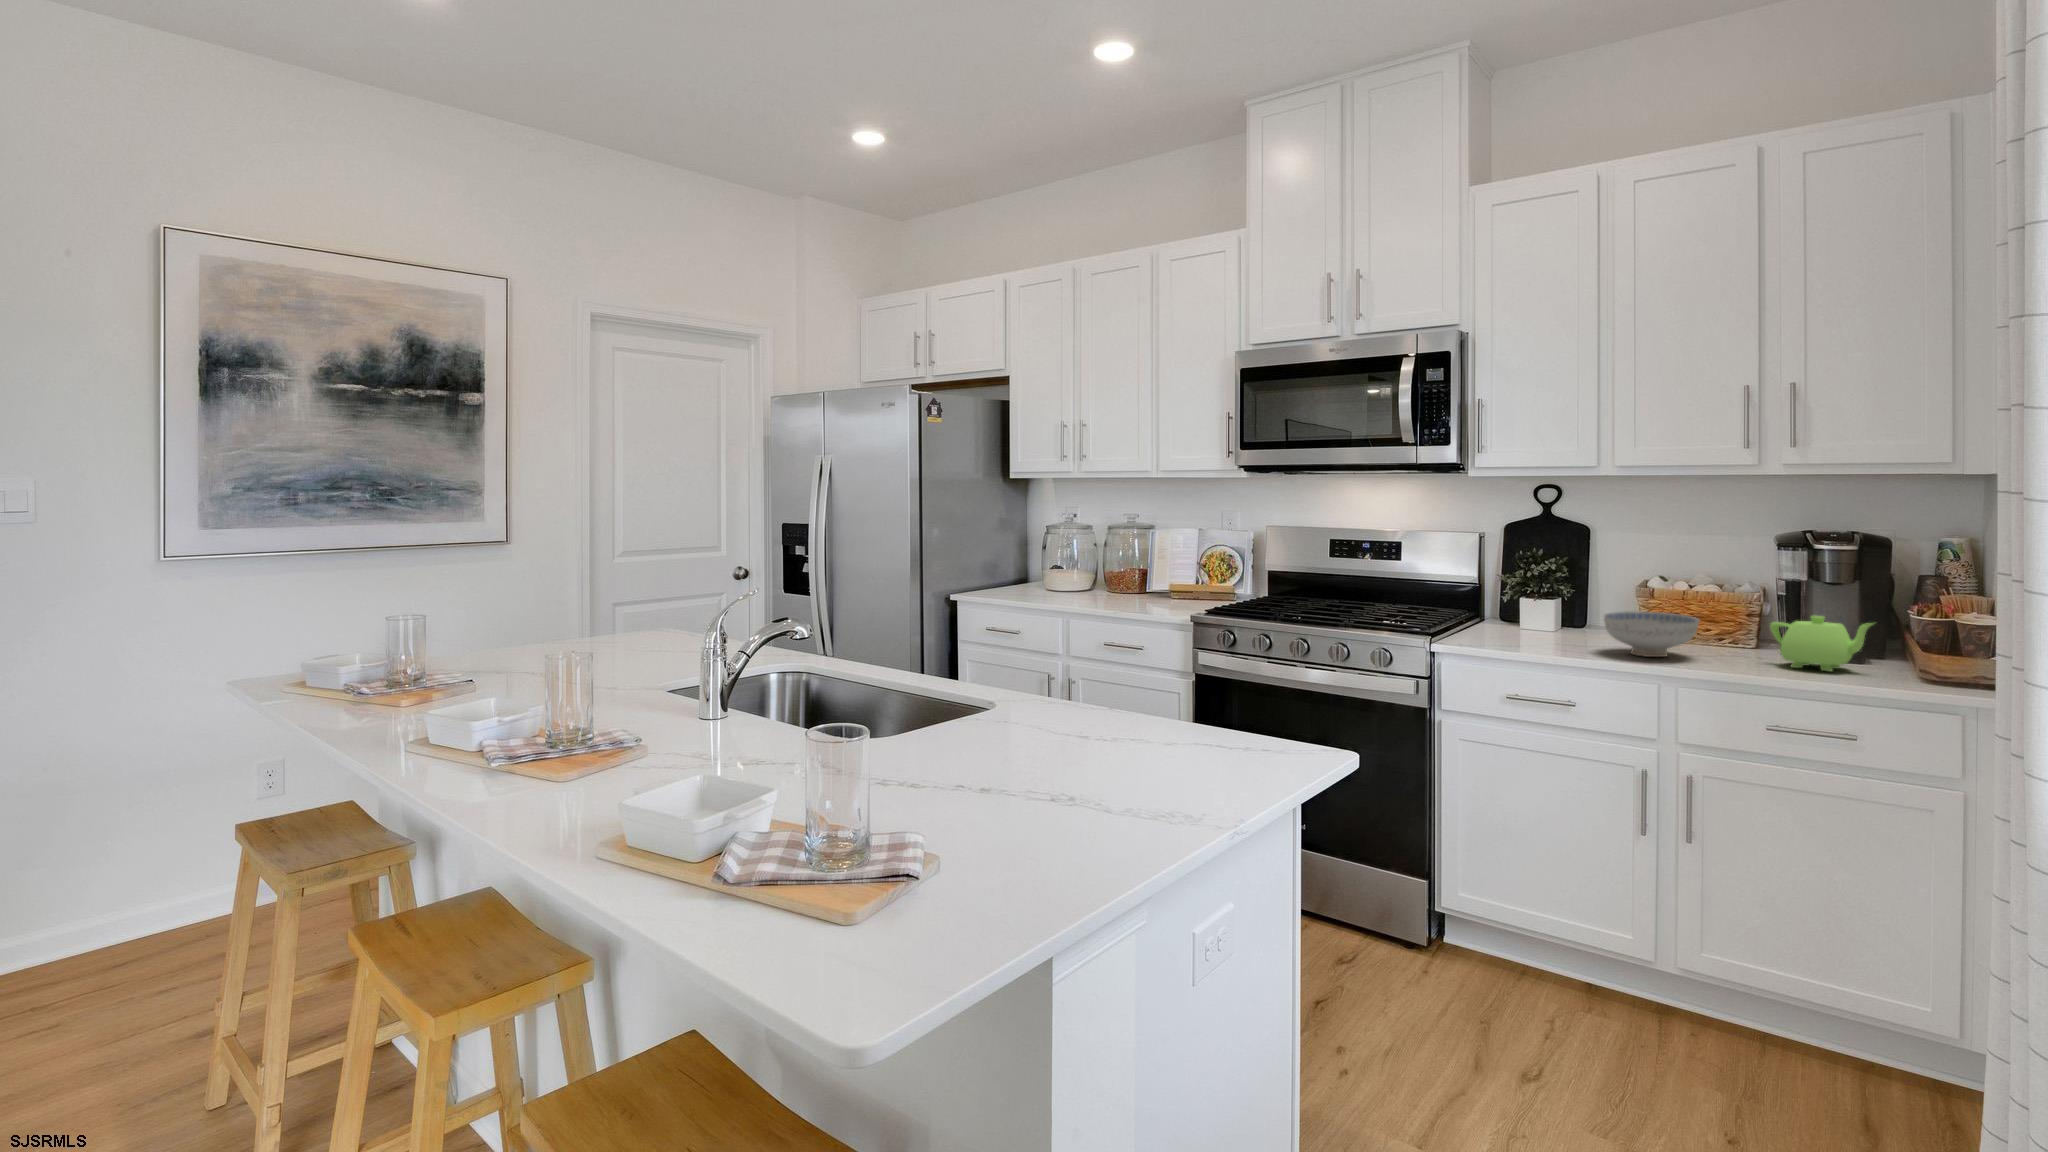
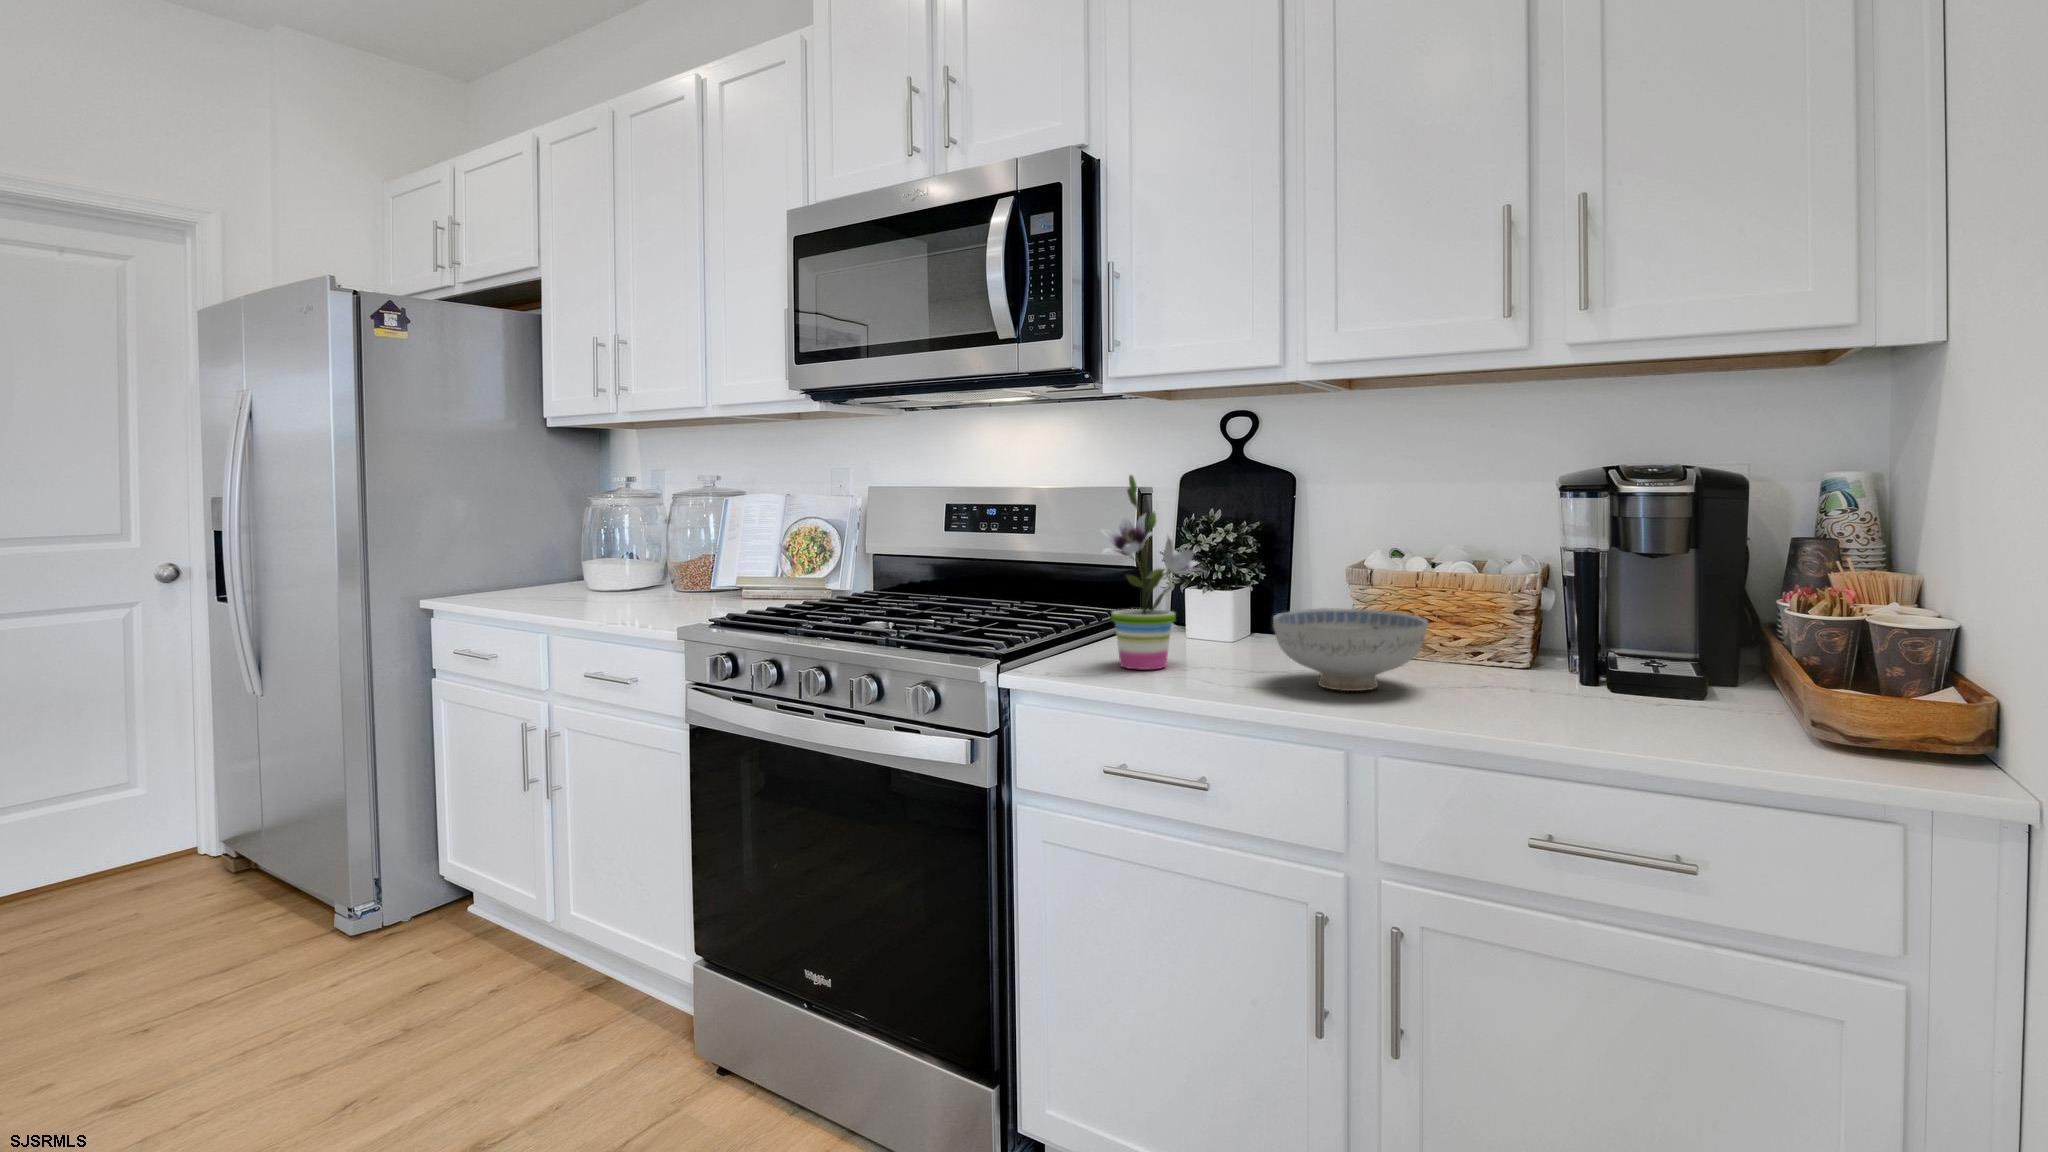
potted plant: none [1492,532,1555,645] -> present [1101,475,1203,669]
teapot: present [1770,616,1873,671] -> none [1544,612,1726,718]

